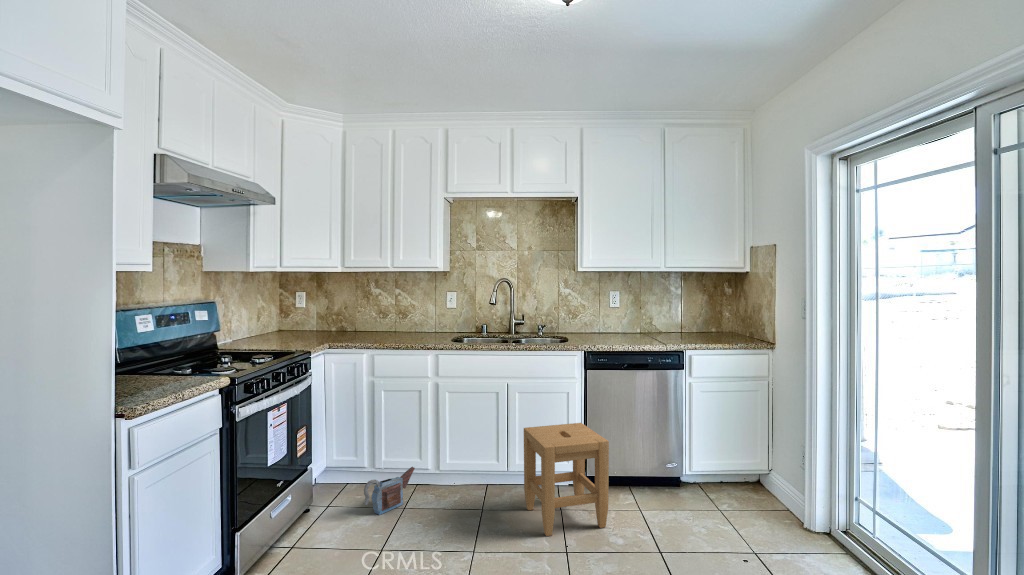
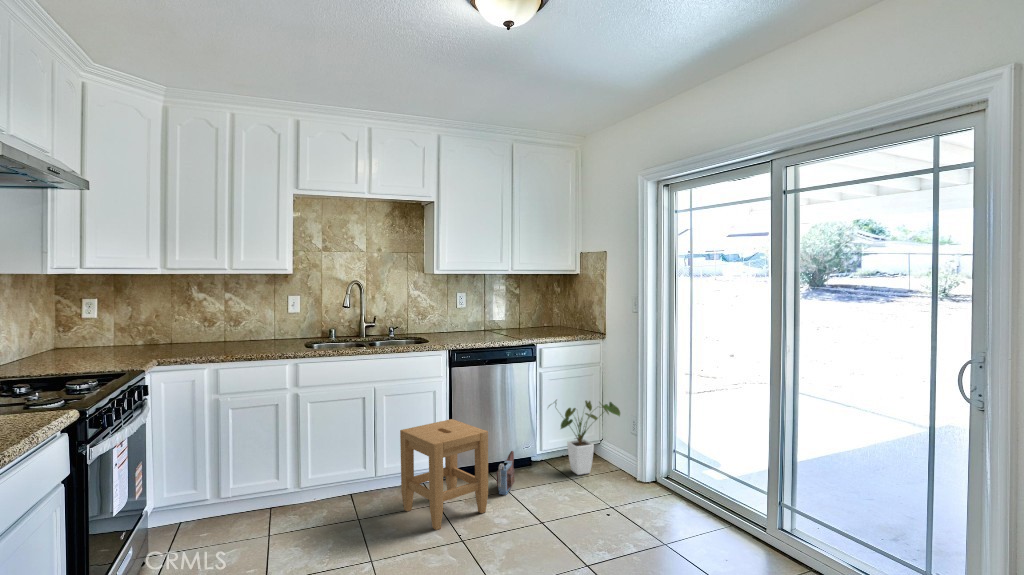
house plant: none [694,414,785,505] -> present [549,400,620,475]
watering can: present [363,467,415,515] -> present [497,451,515,495]

